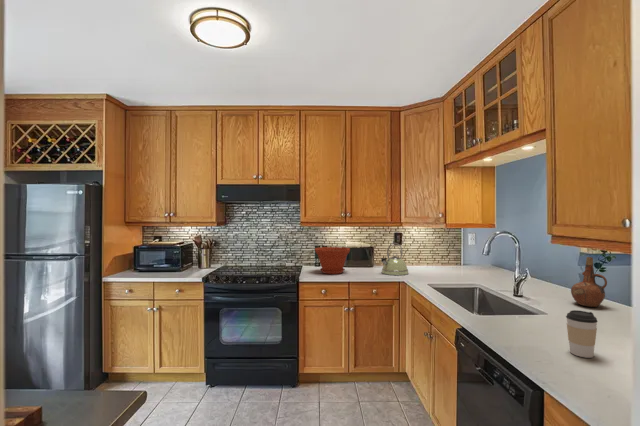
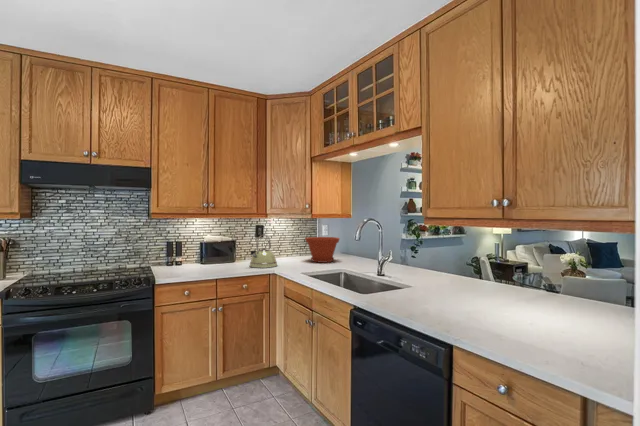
plant pot: present [315,247,350,274] -> present [305,237,339,263]
ceramic pitcher: present [571,257,607,307] -> none [424,238,448,278]
coffee cup: present [566,310,597,358] -> none [449,278,471,315]

